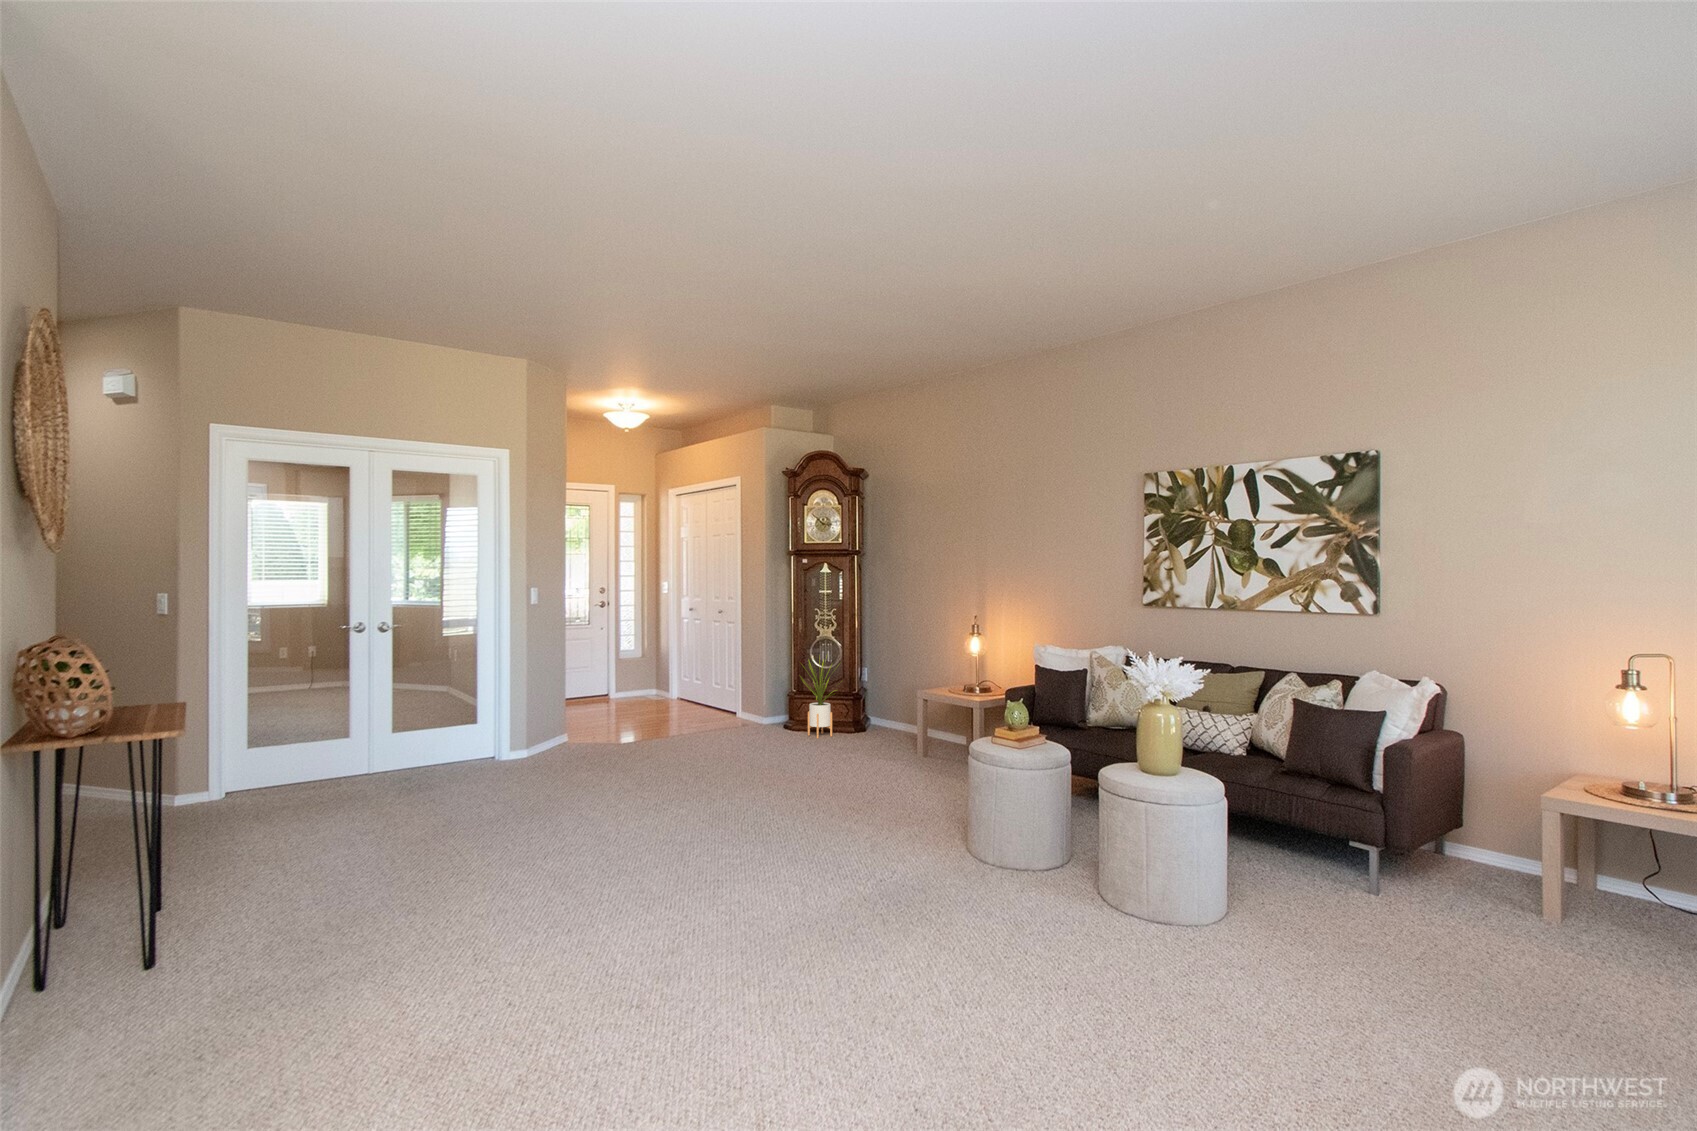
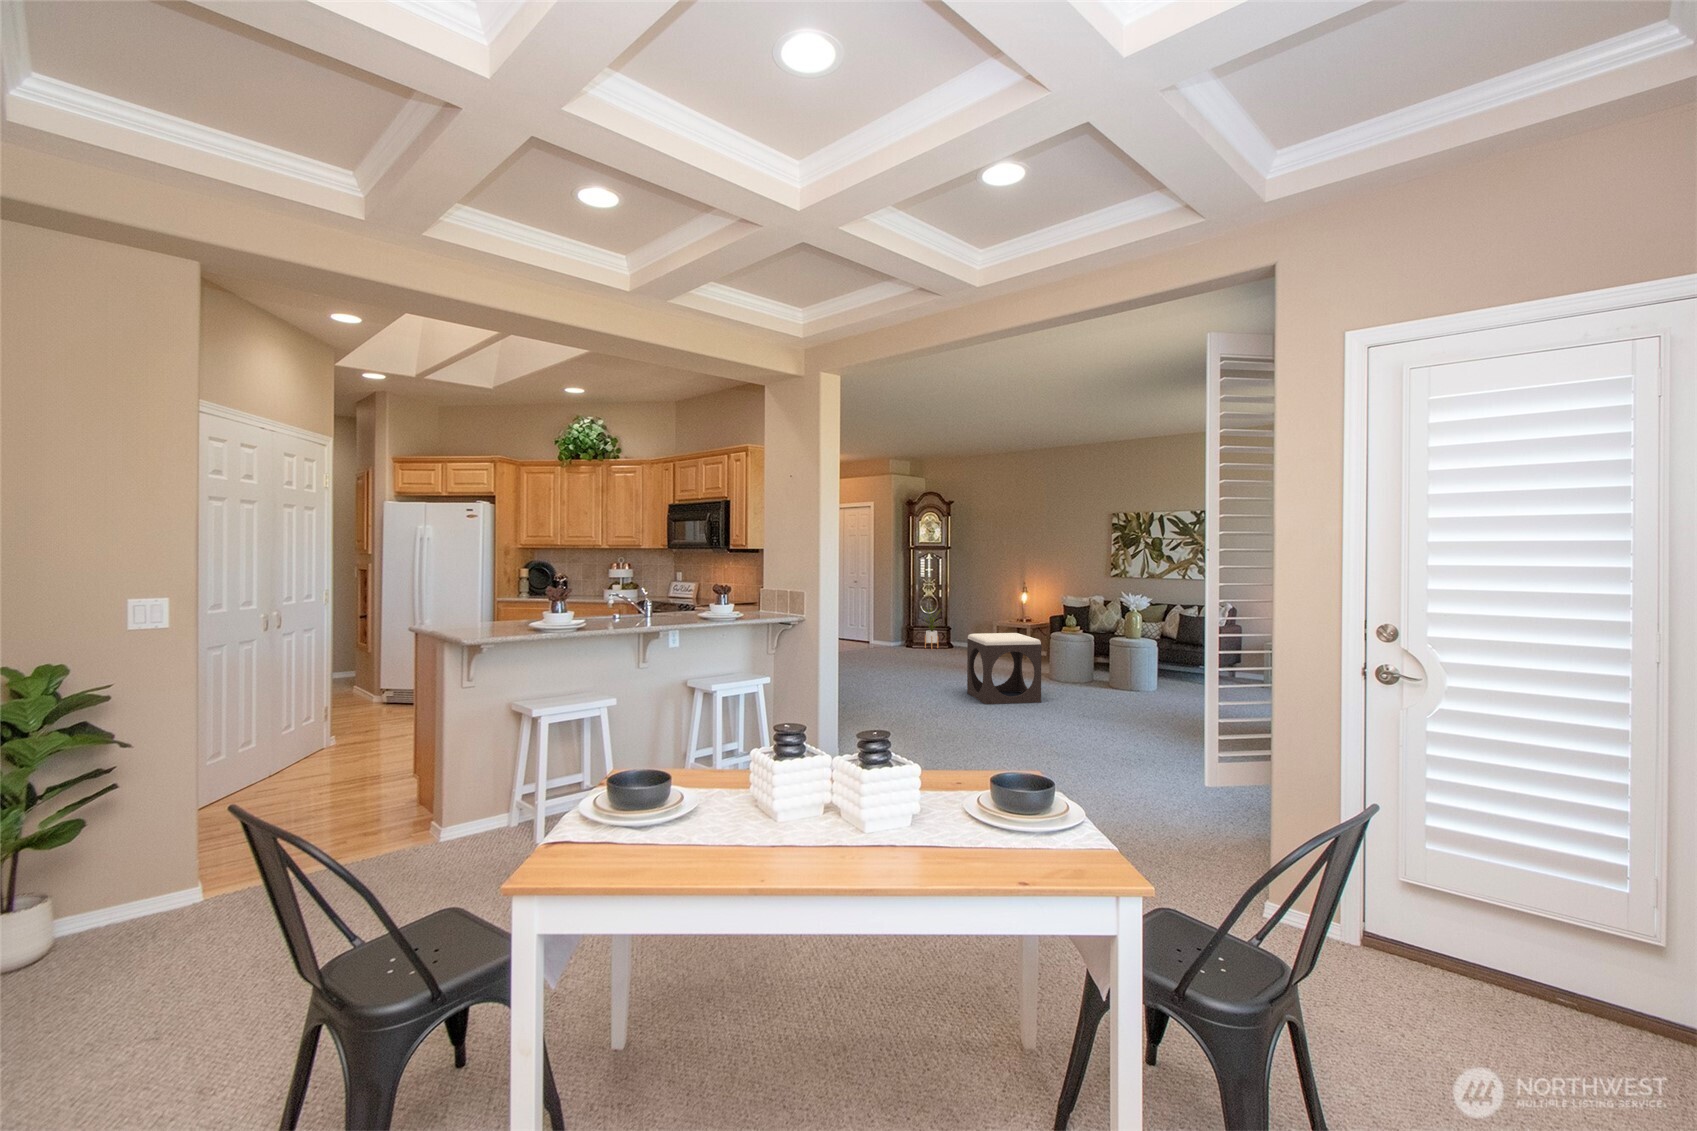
footstool: none [686,758,861,991] -> present [967,633,1041,704]

